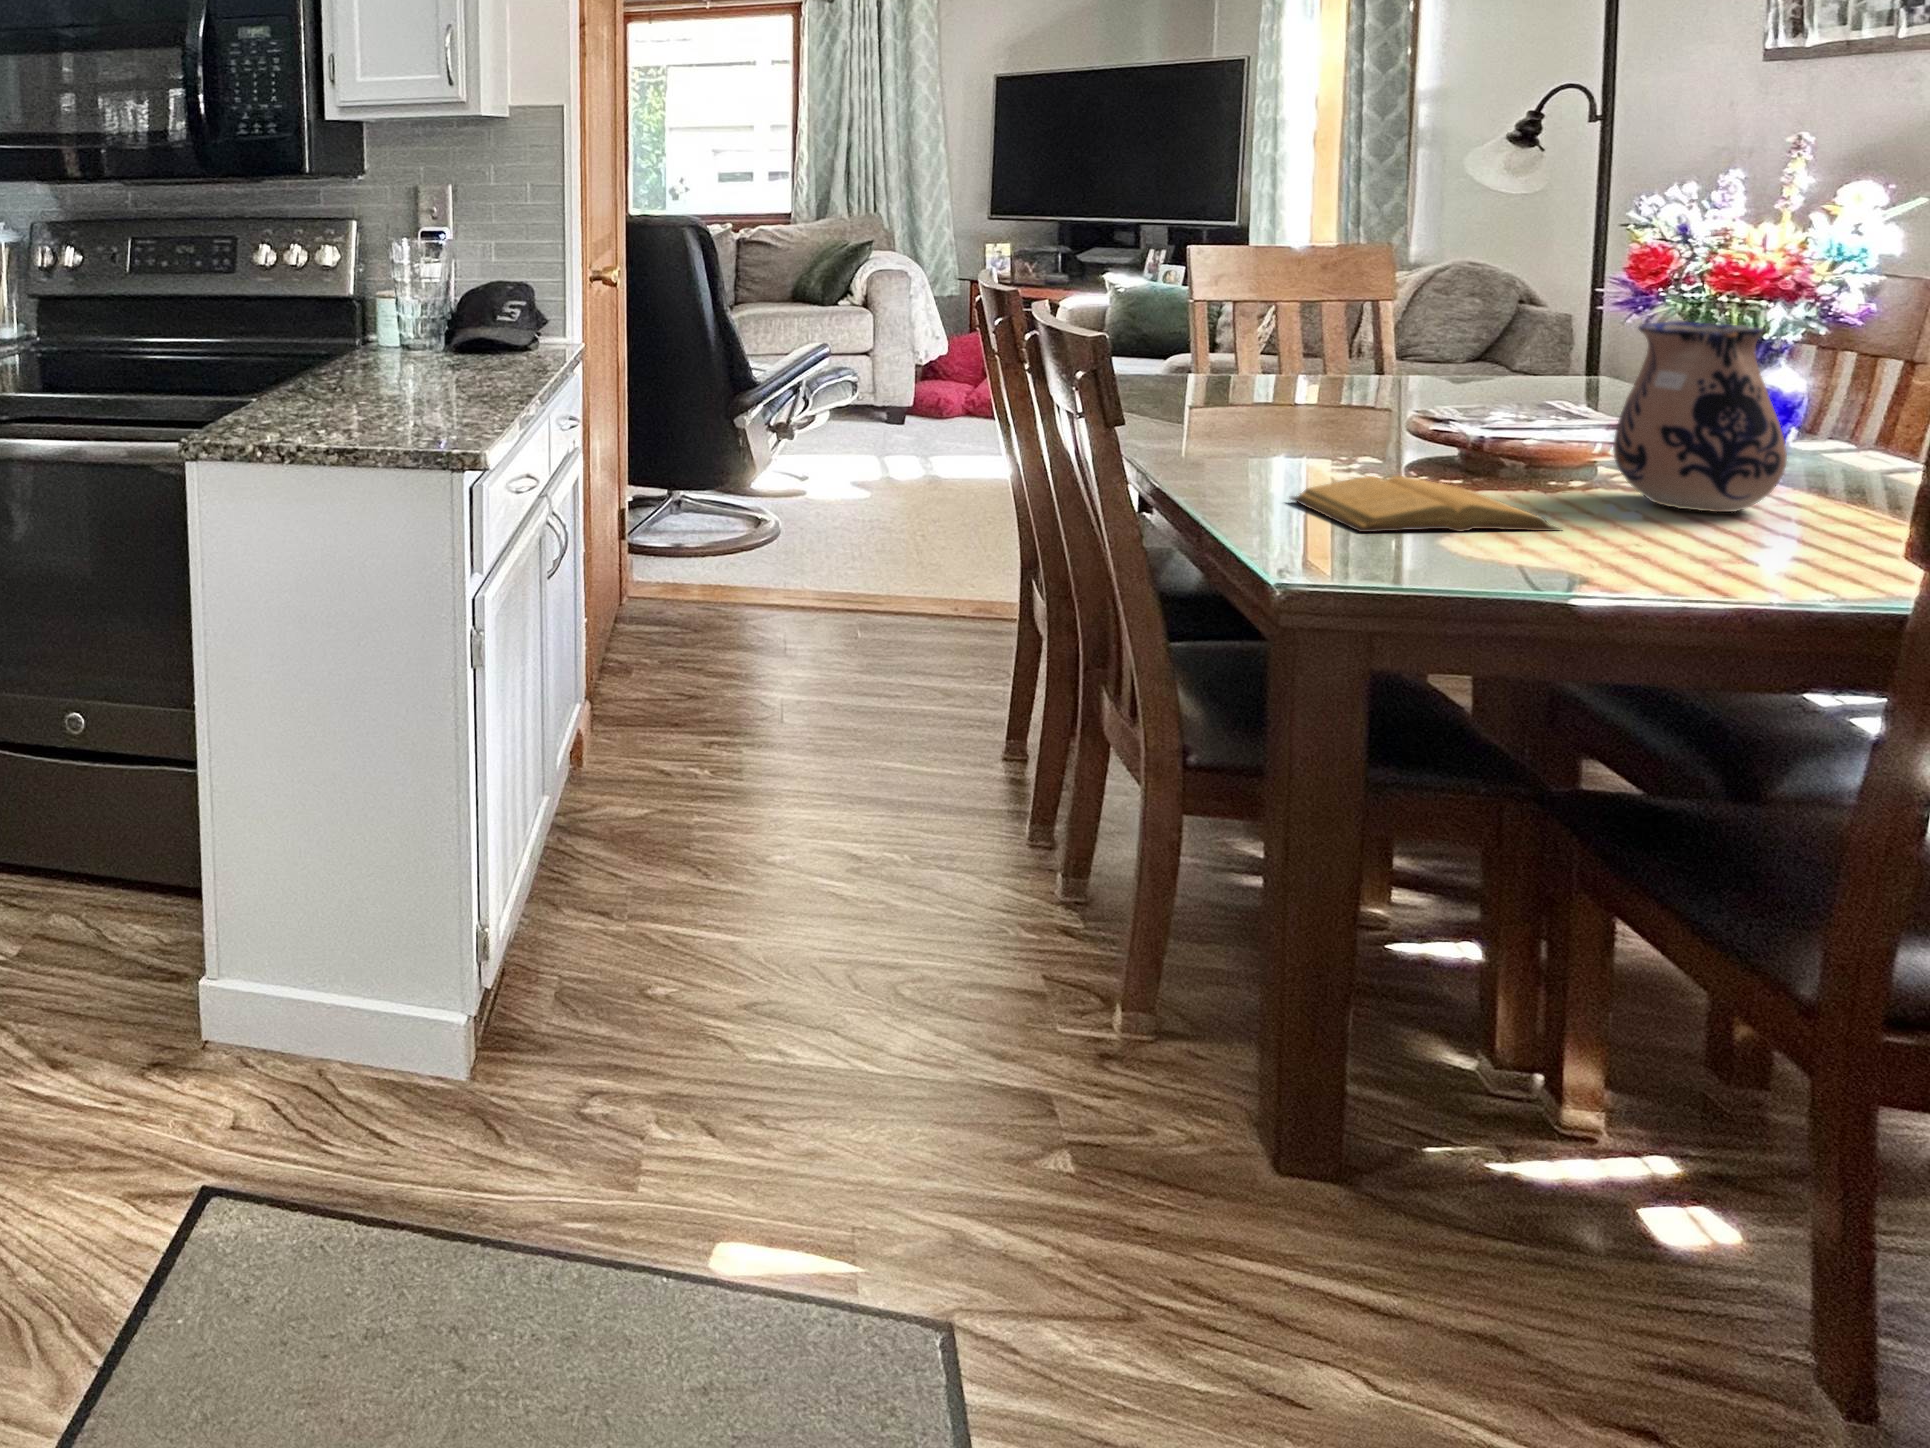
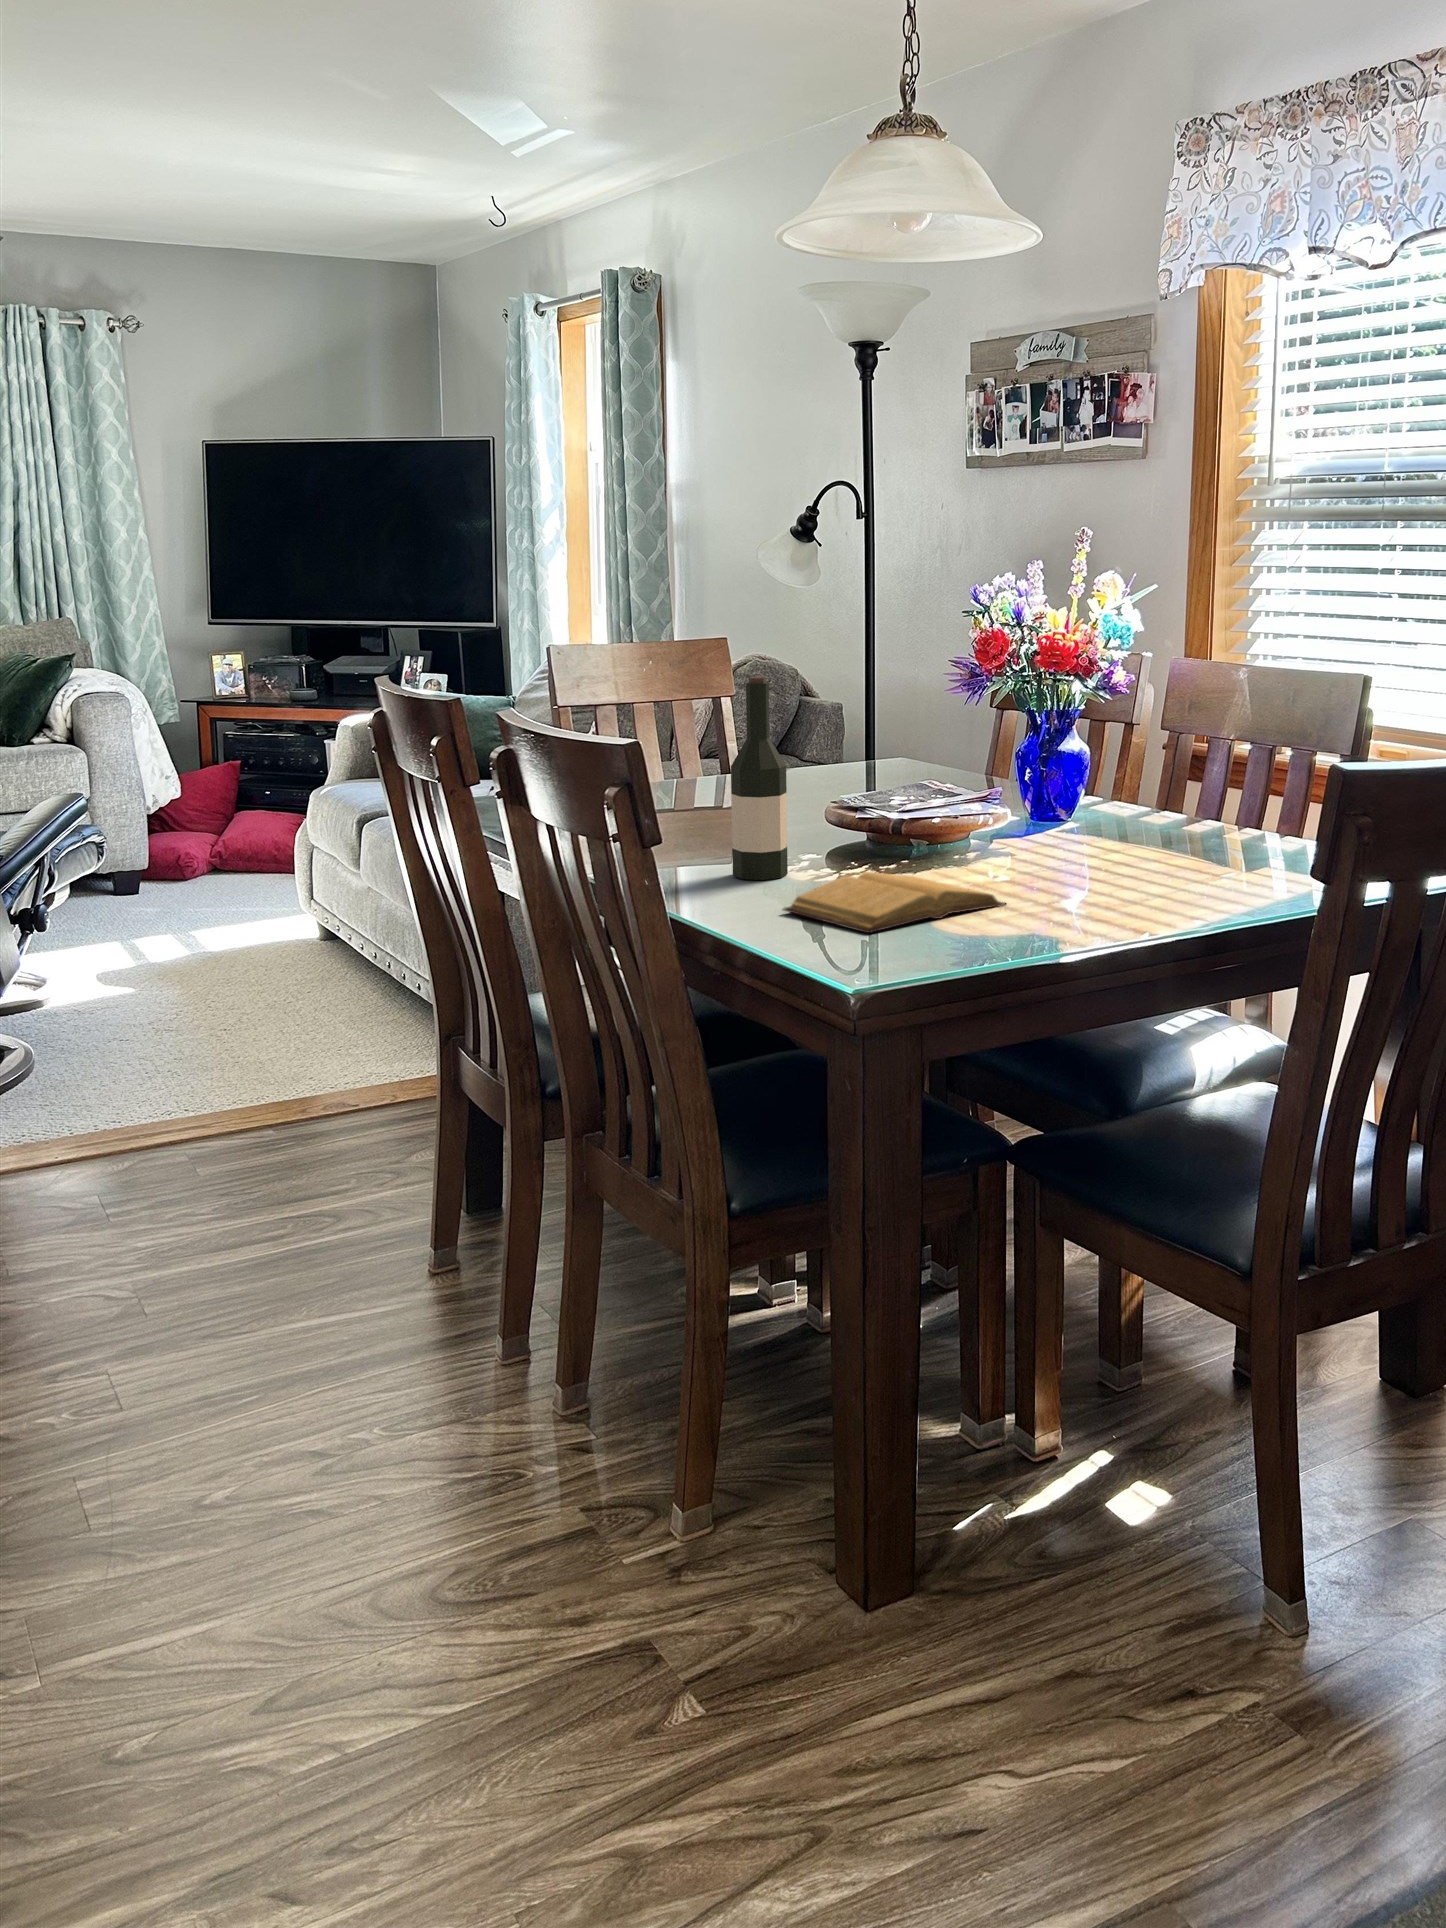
wine bottle: none [1275,281,1339,471] -> present [731,677,788,880]
ceramic pitcher: present [1613,320,1787,512] -> none [1010,699,1127,871]

